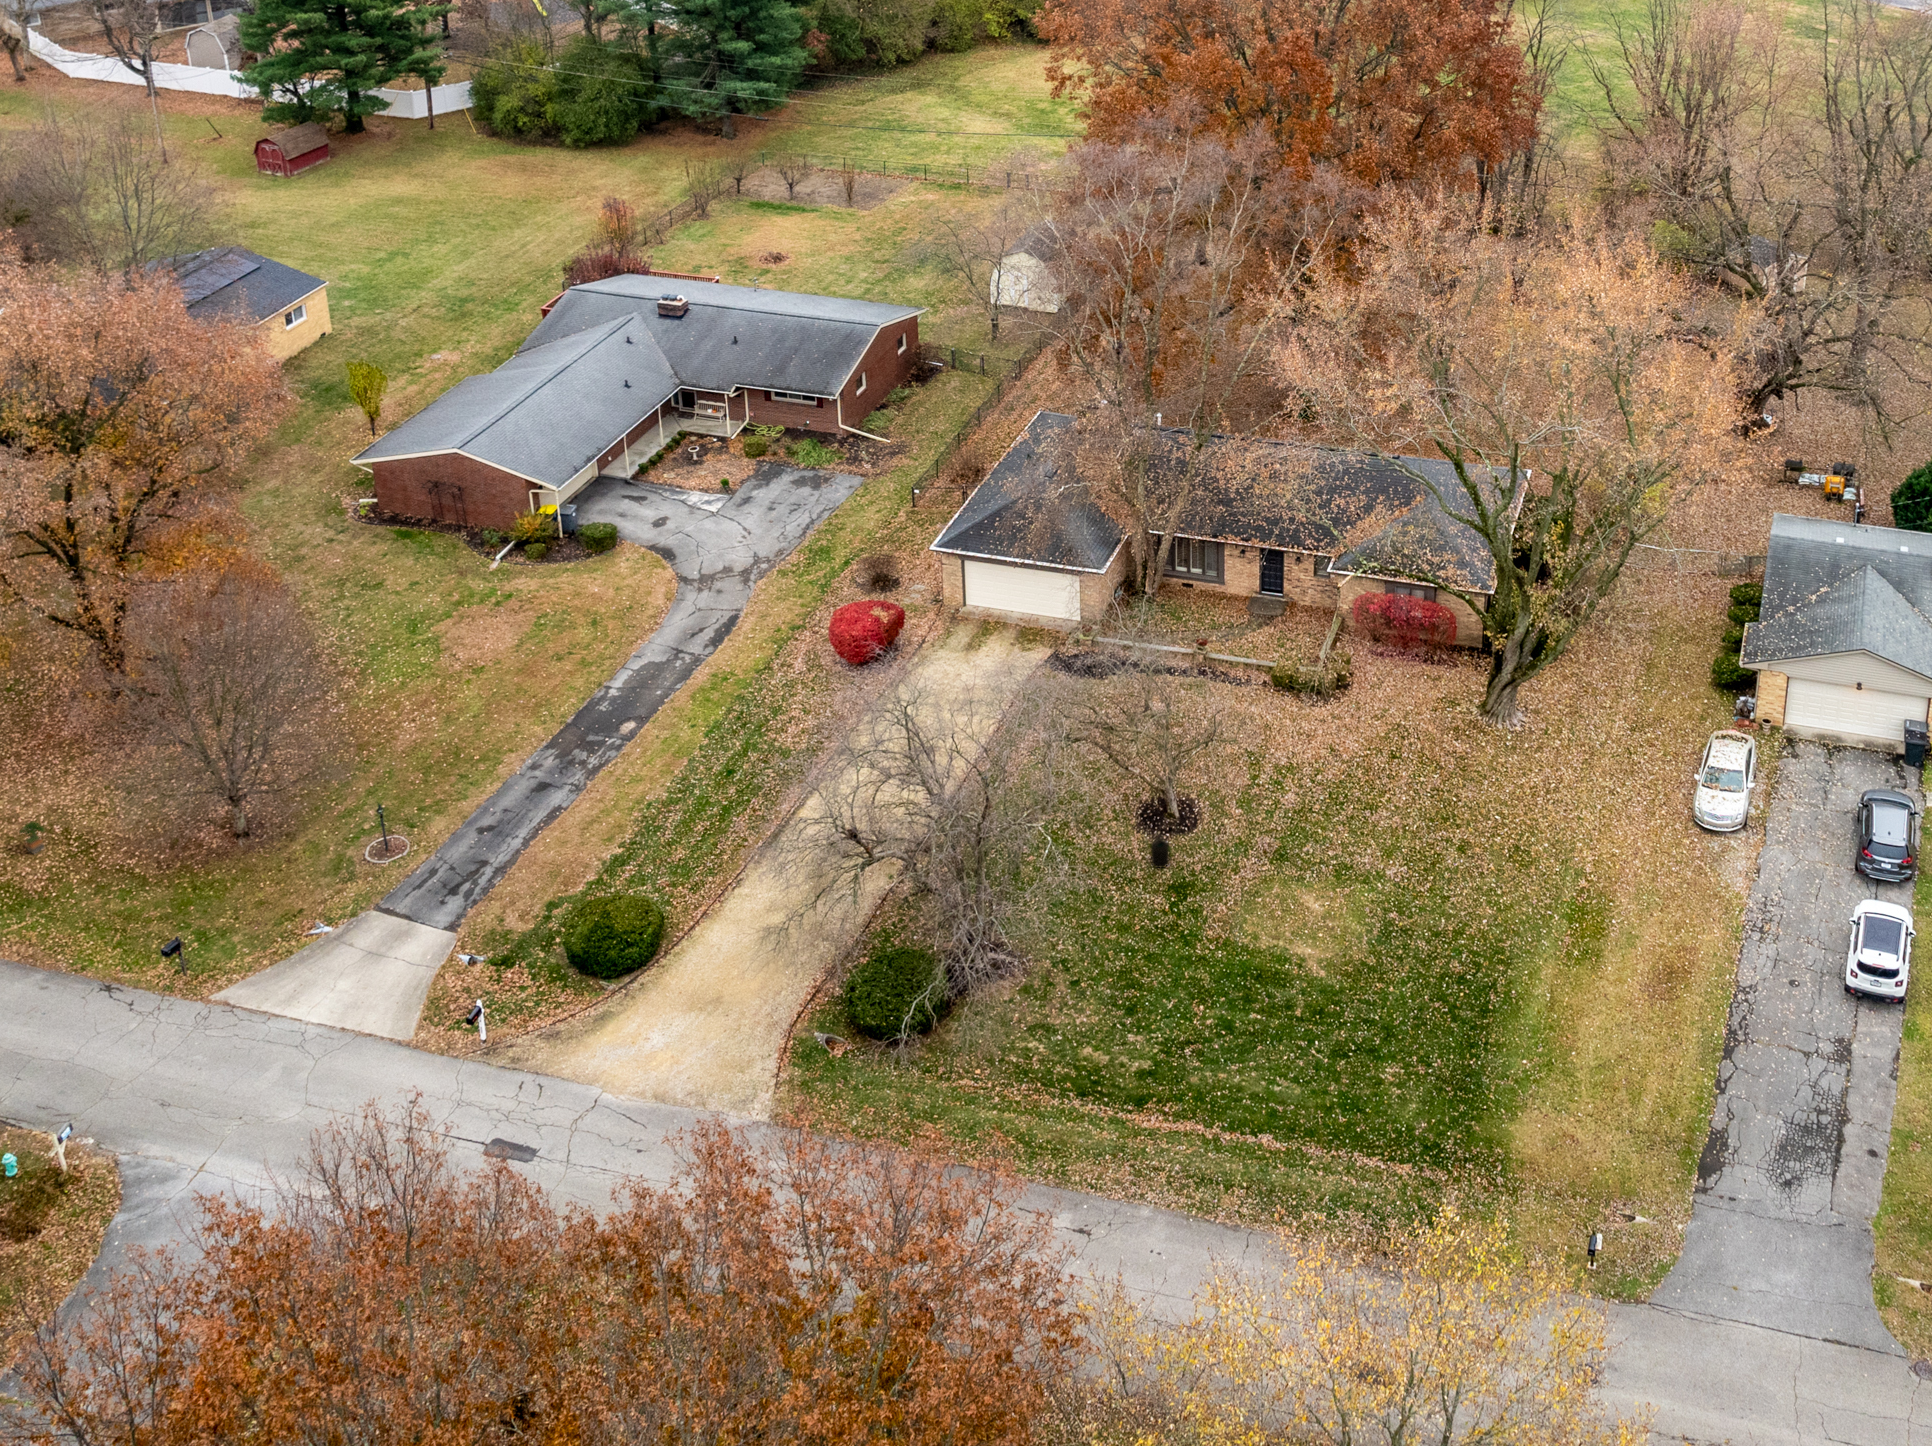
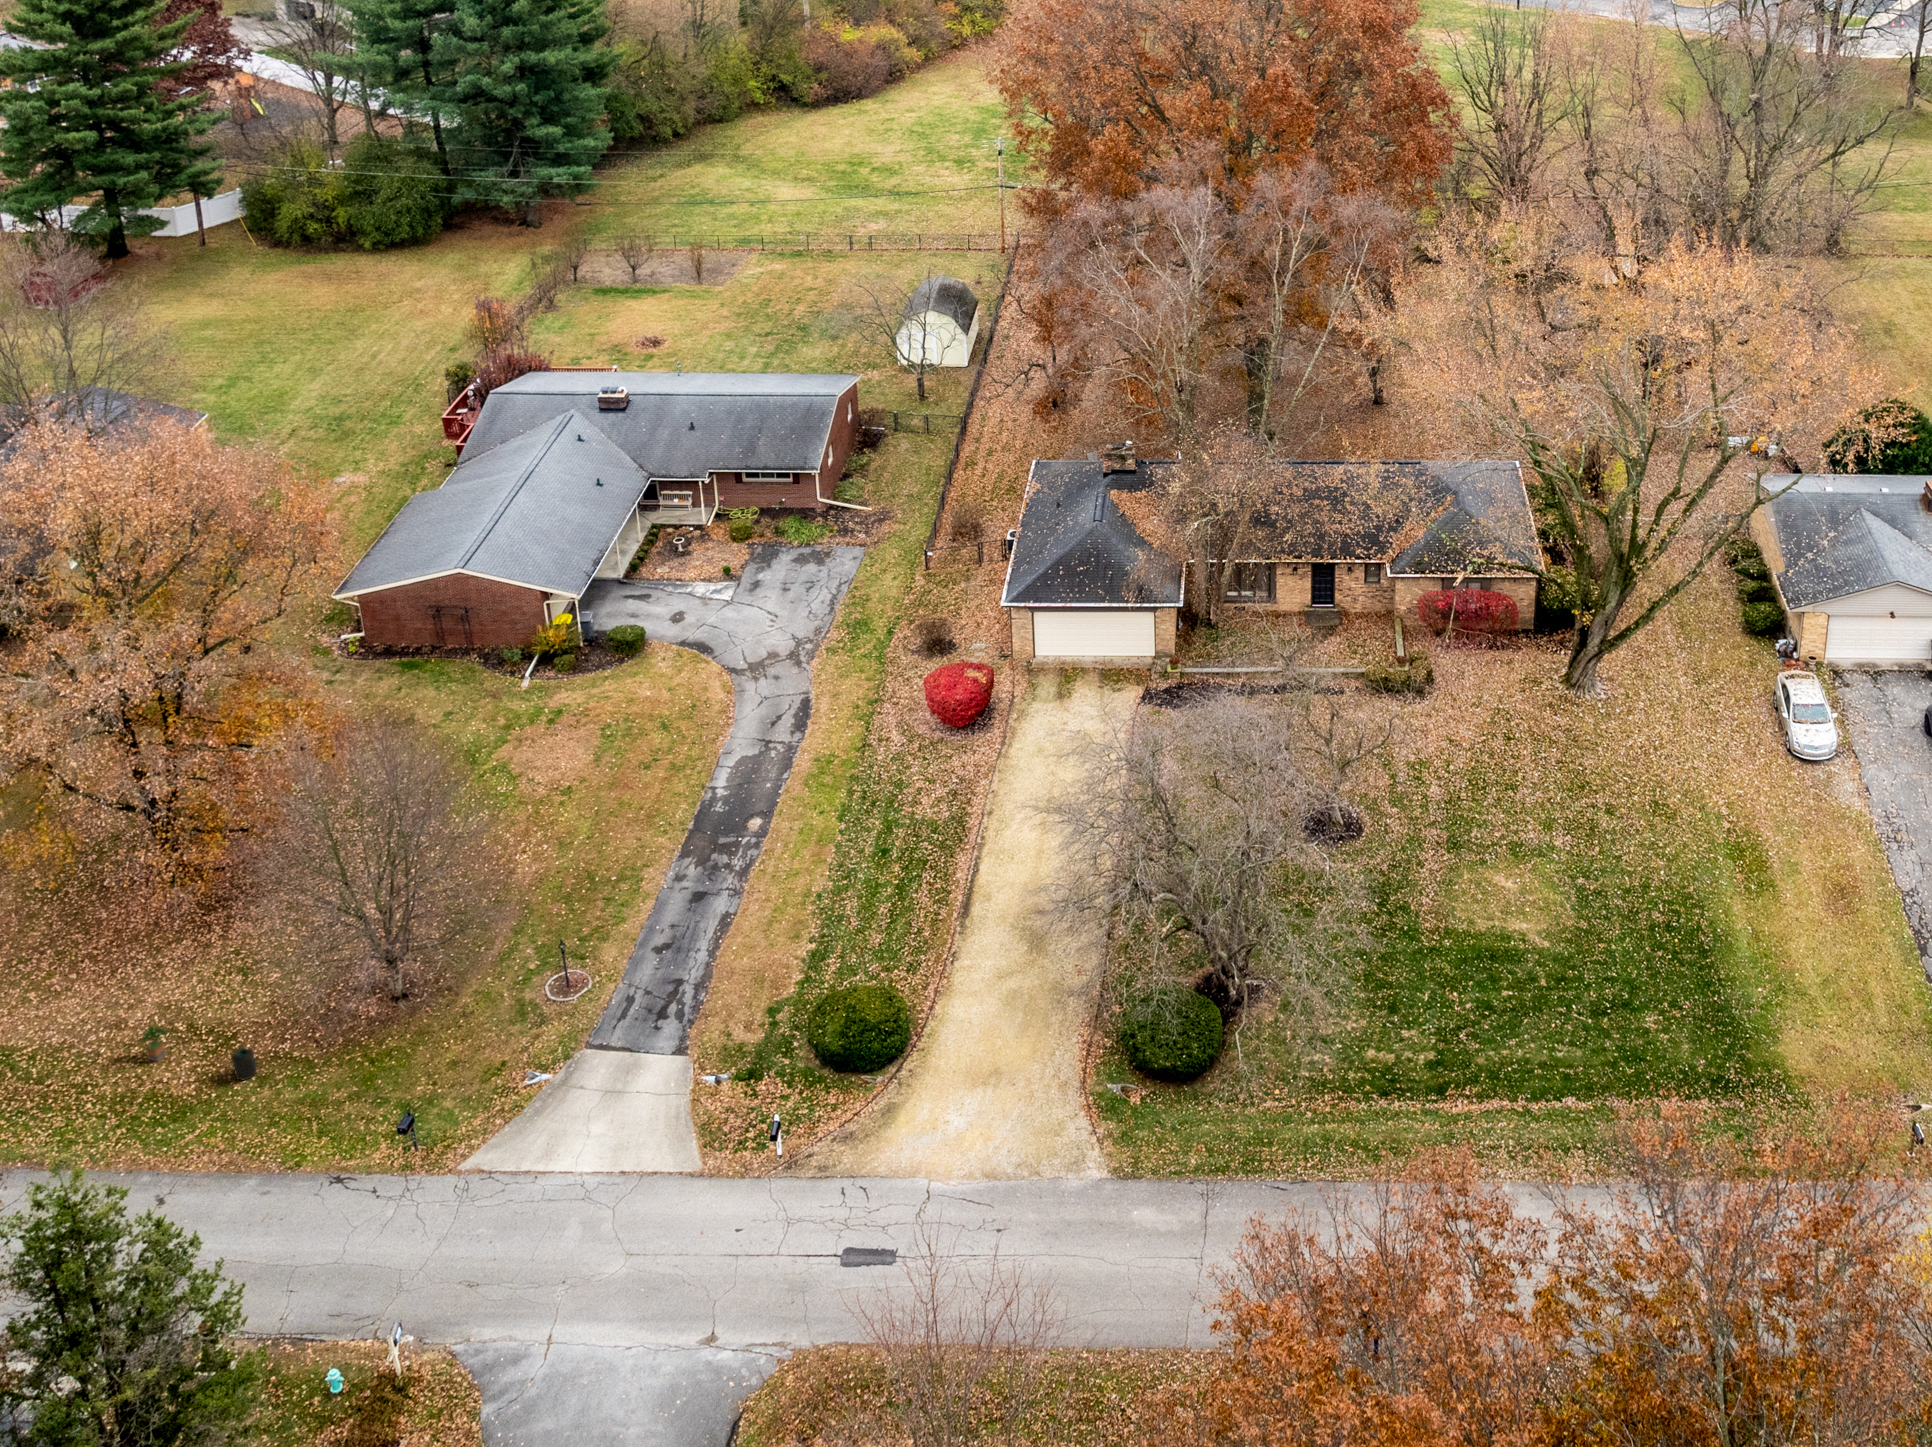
trash can: present [1150,836,1169,868] -> present [231,1046,258,1080]

